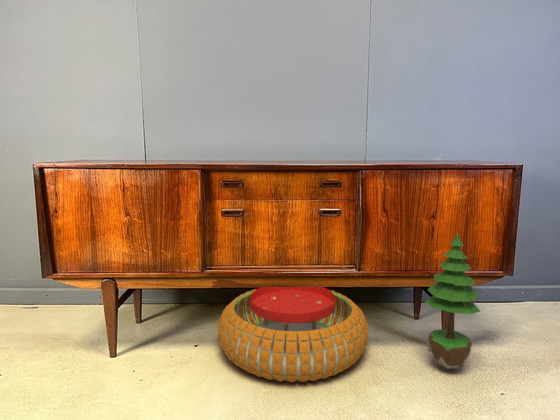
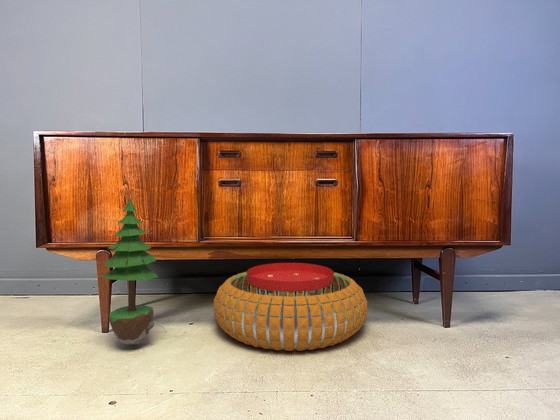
potted tree: present [425,233,480,369] -> present [102,199,158,346]

